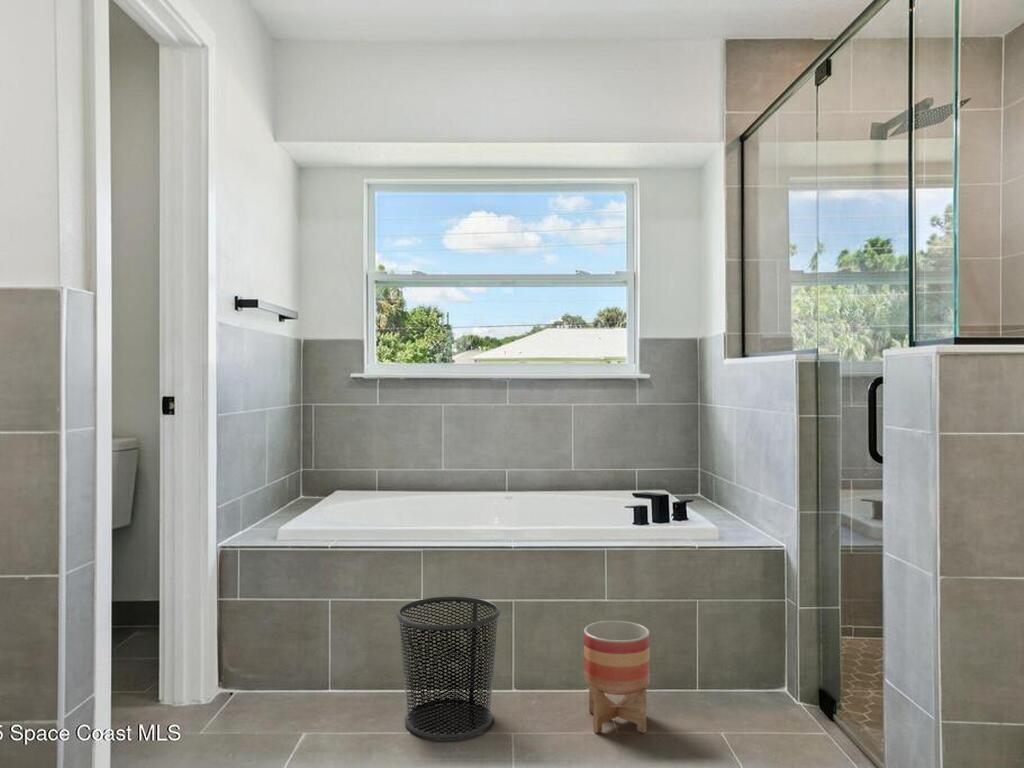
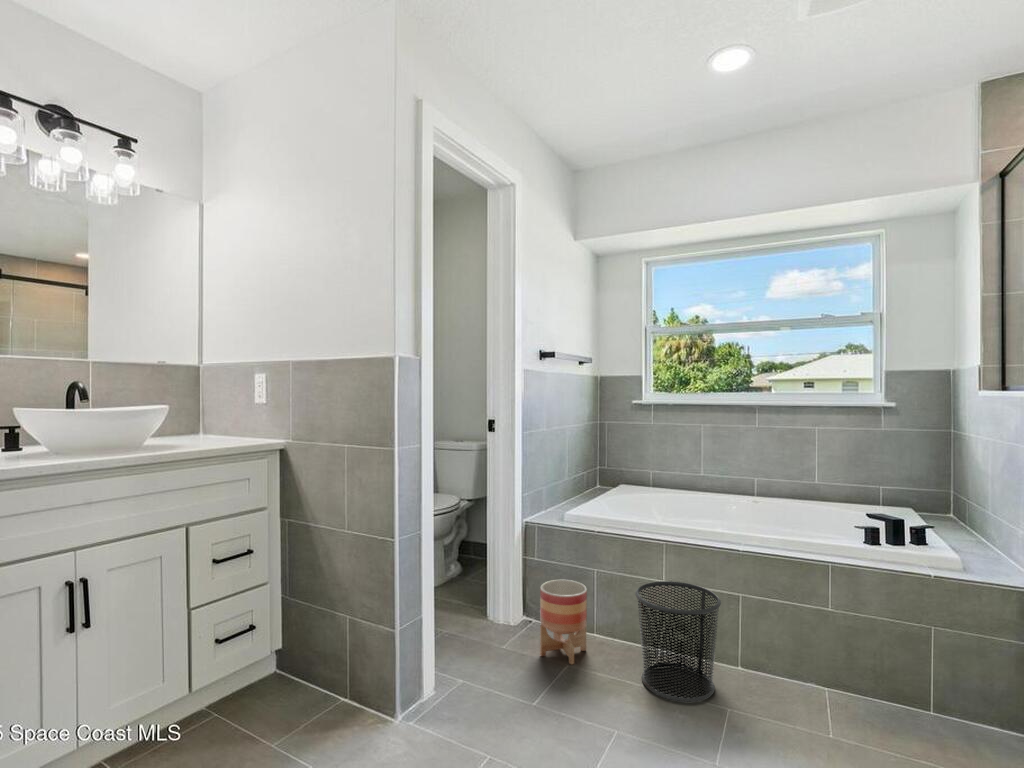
planter: present [584,621,650,733] -> present [540,580,587,664]

